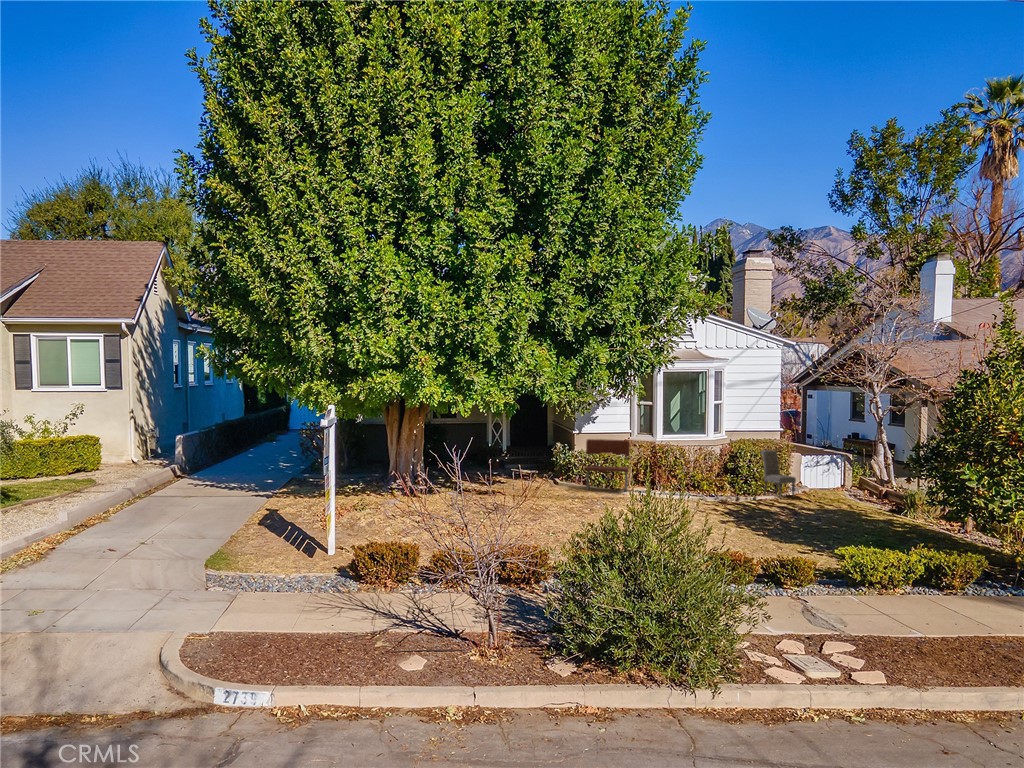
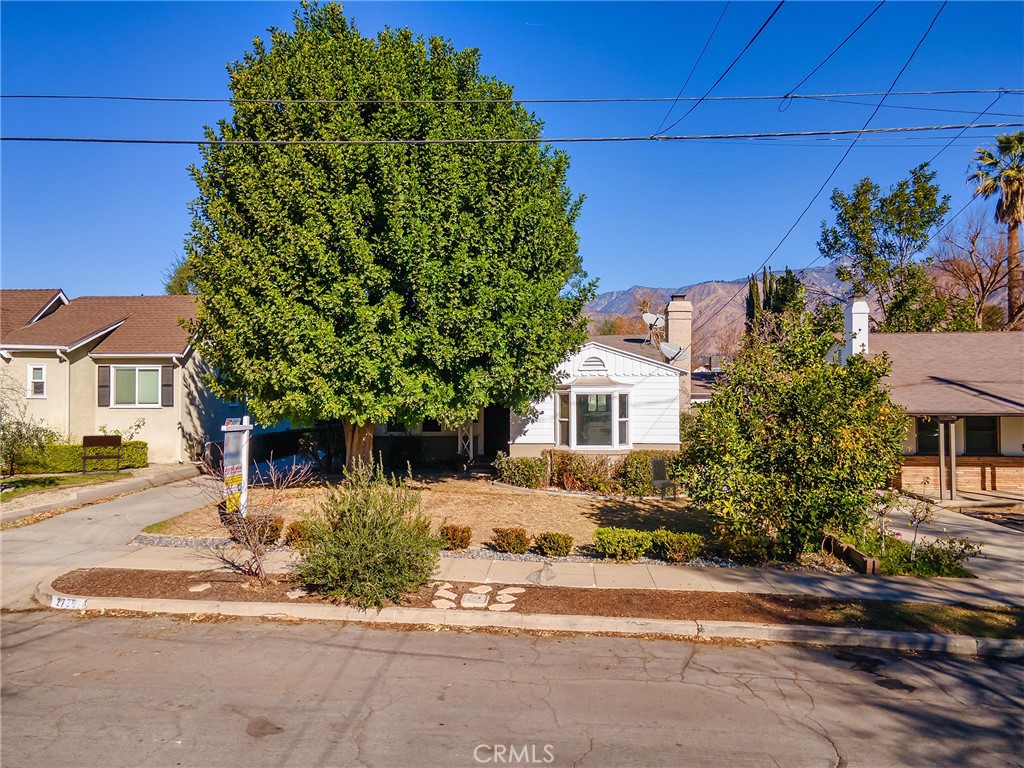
bench: present [584,439,630,490] -> present [82,435,121,474]

